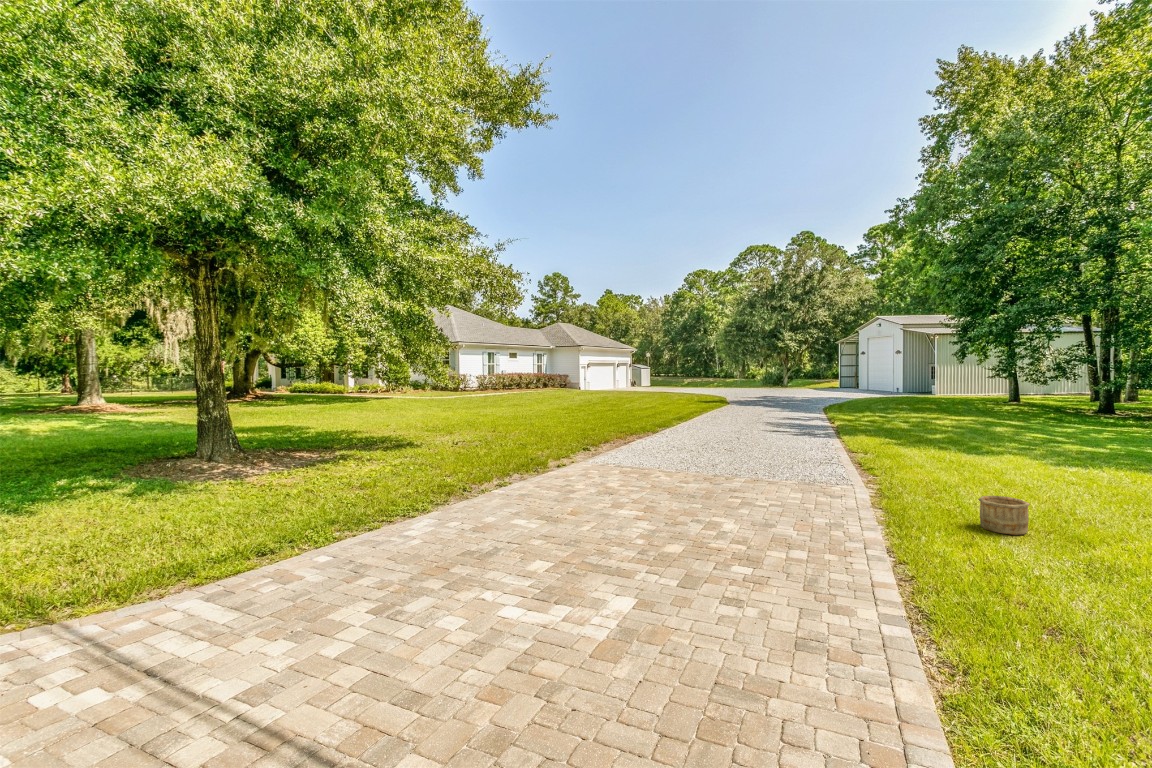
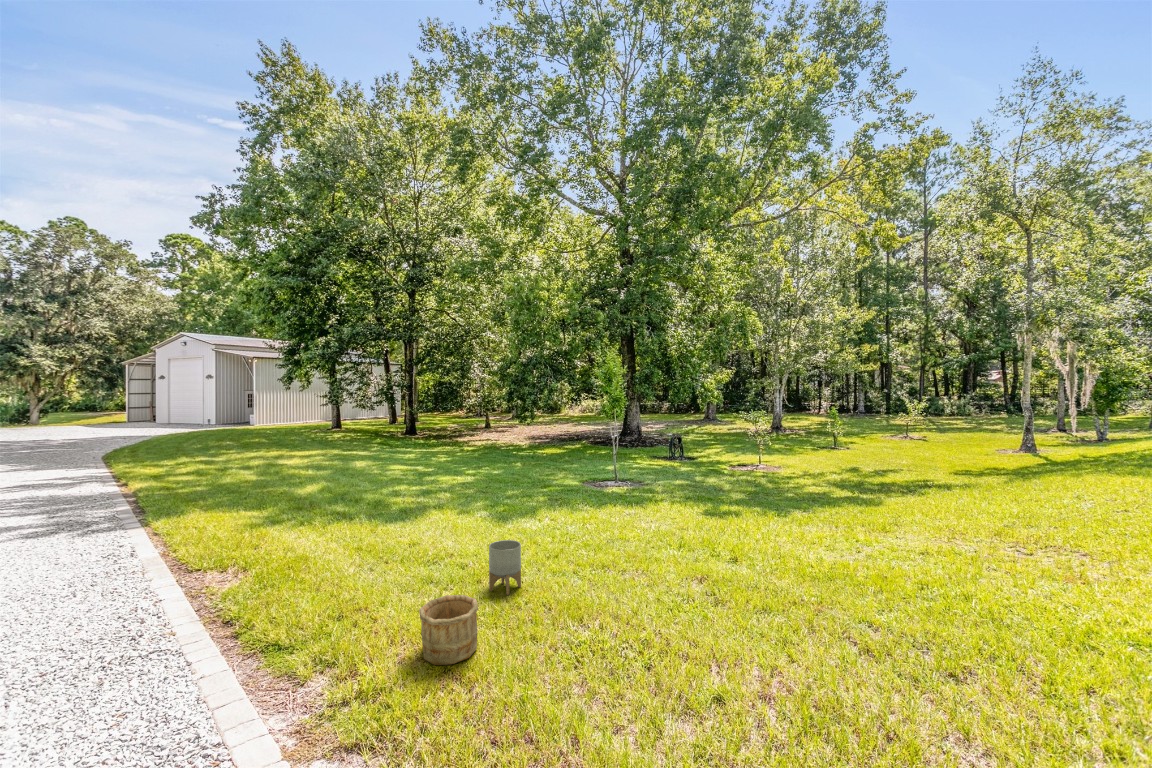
planter: none [1074,485,1114,529] -> present [489,540,521,595]

